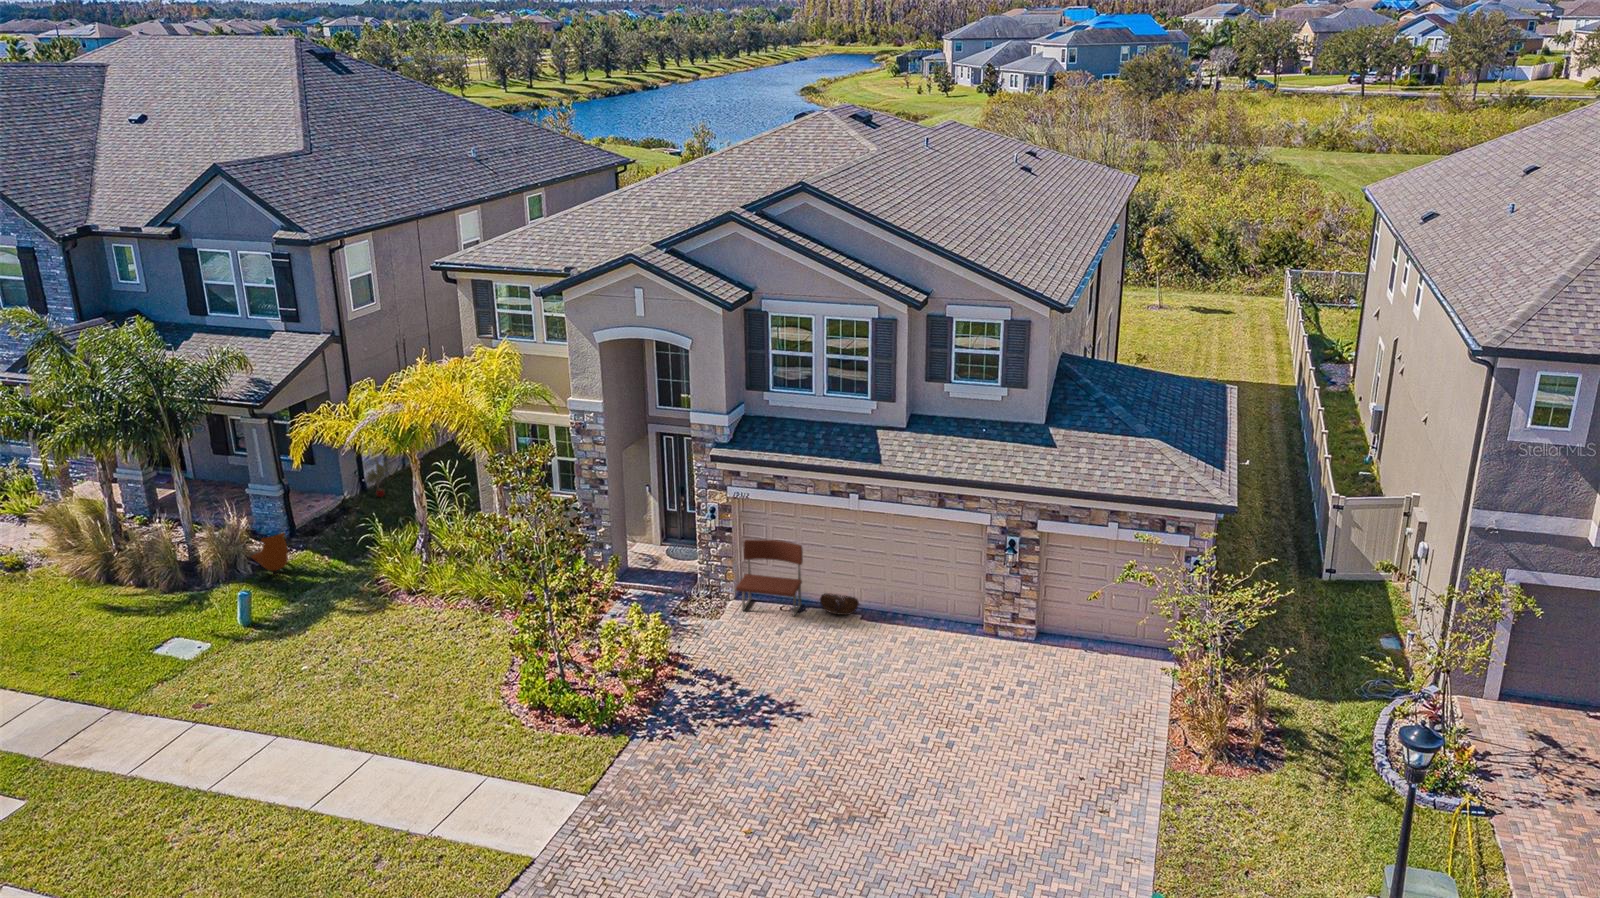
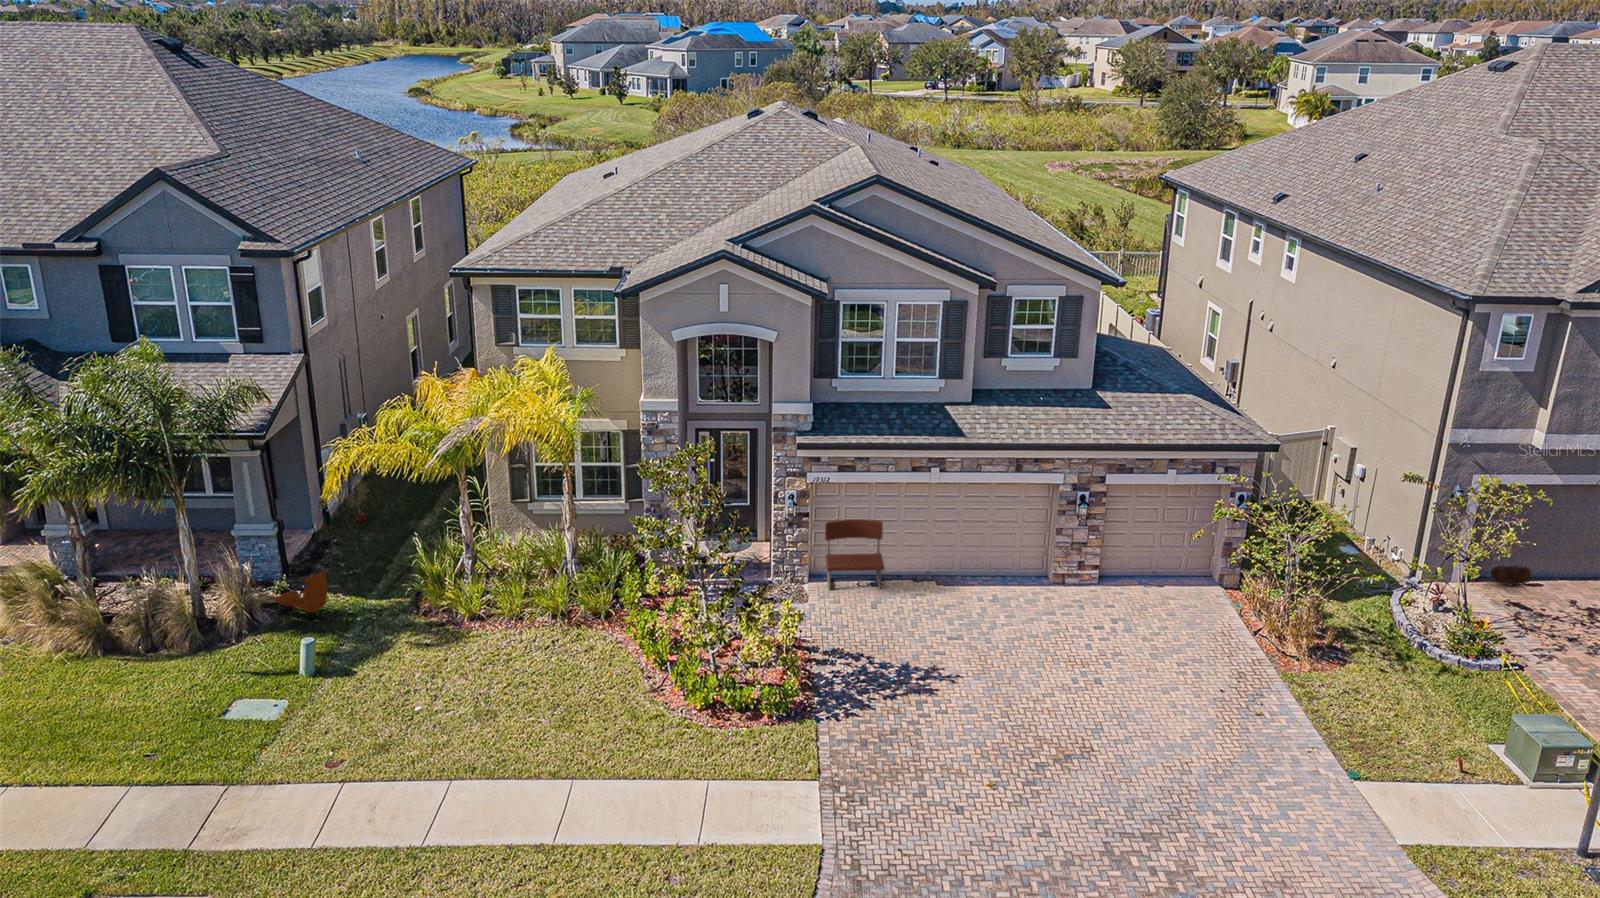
basket: present [820,593,859,615] -> present [1491,566,1531,585]

